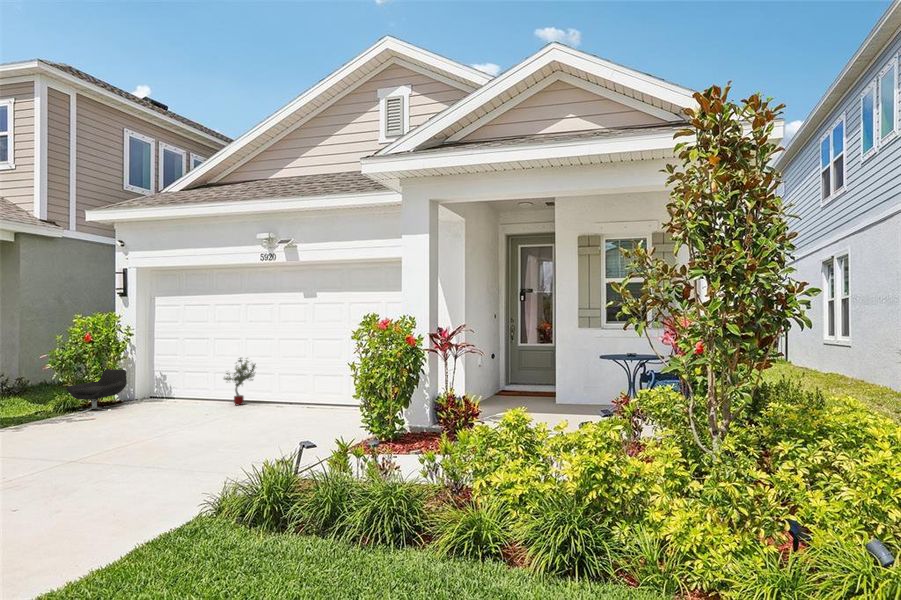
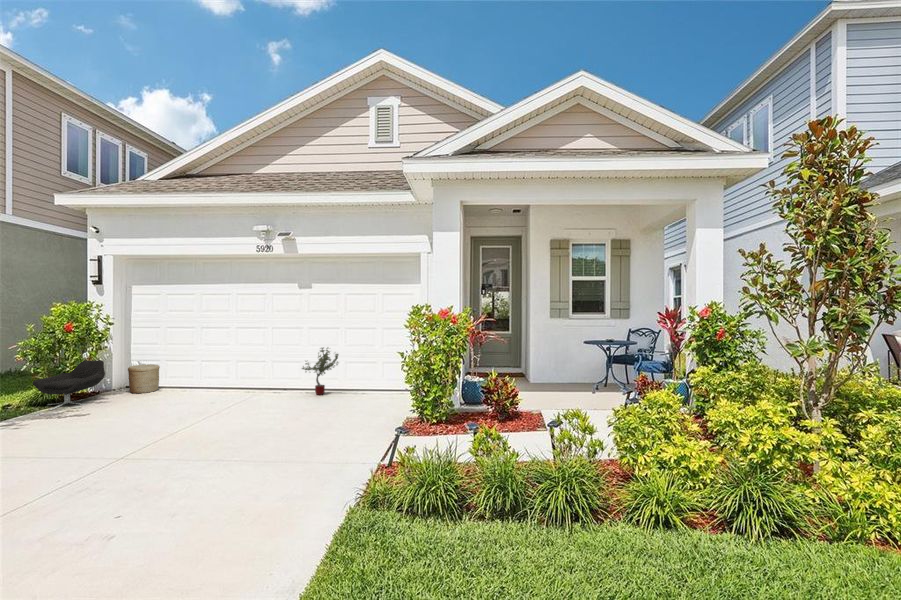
potted tree: present [224,358,256,405] -> present [302,348,338,395]
woven basket: none [148,375,177,403] -> present [128,364,160,393]

